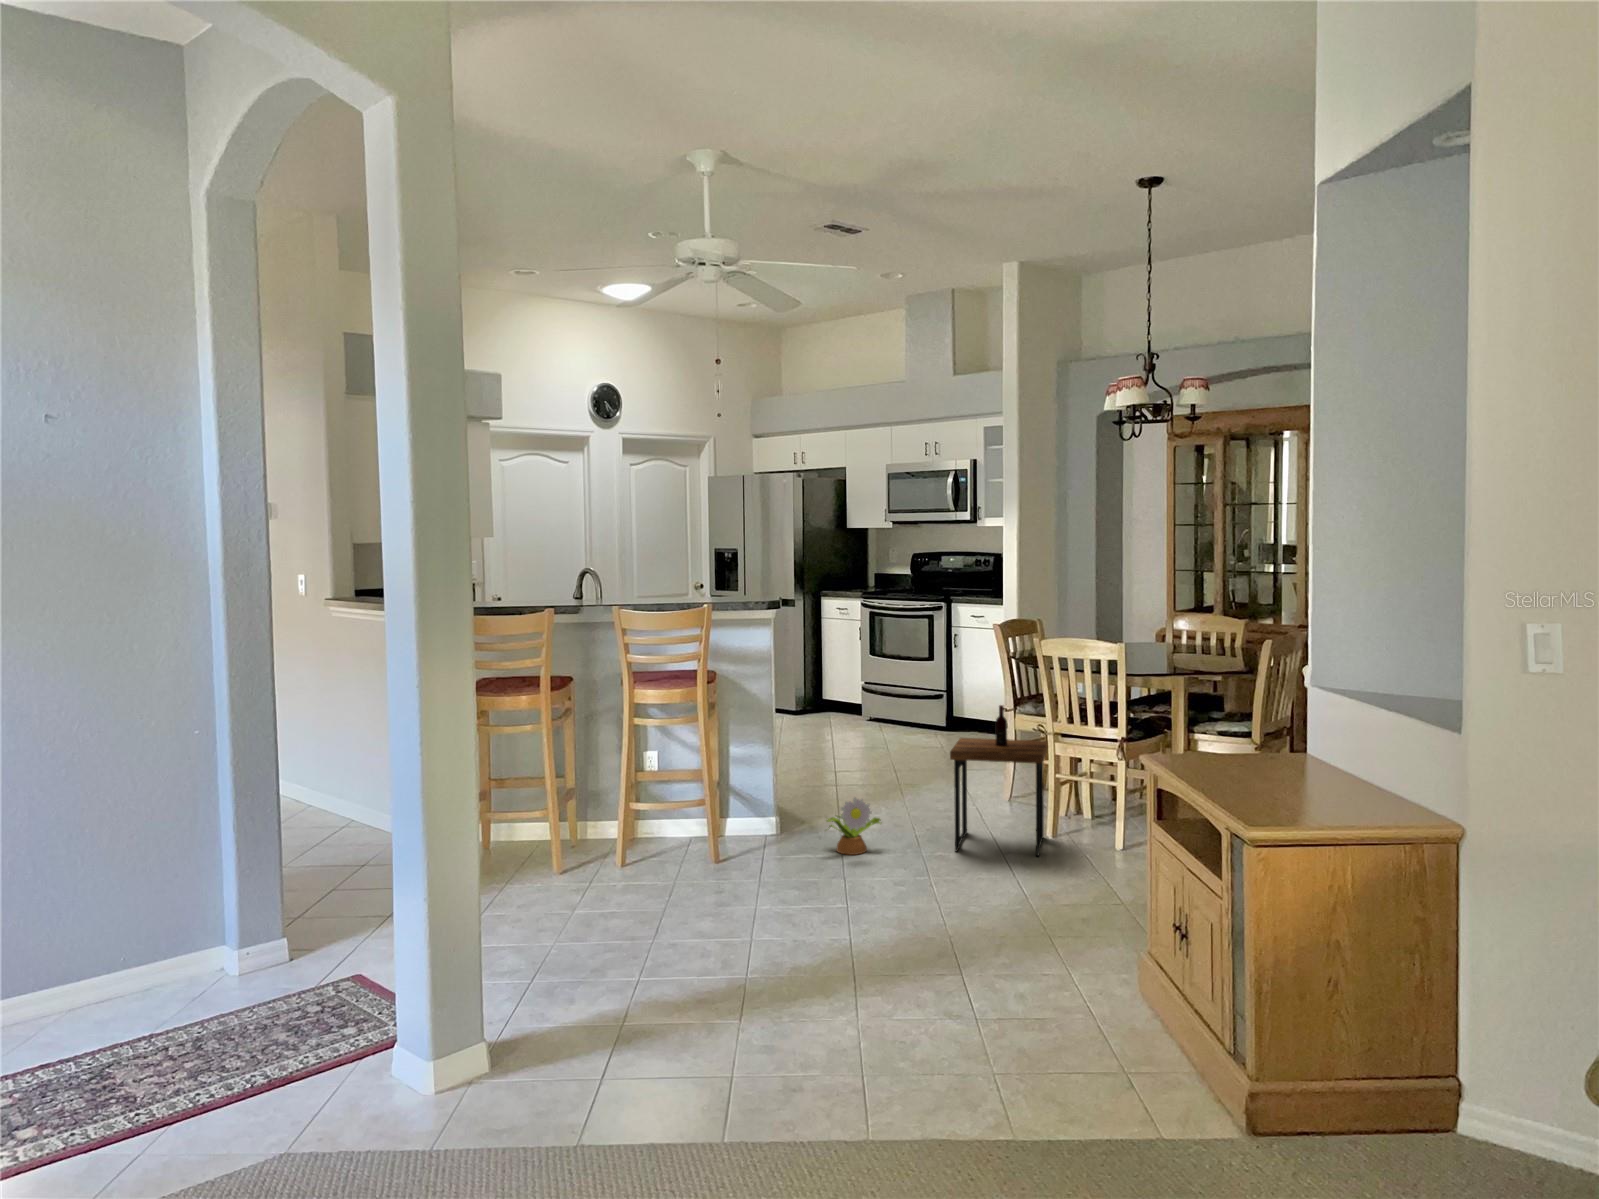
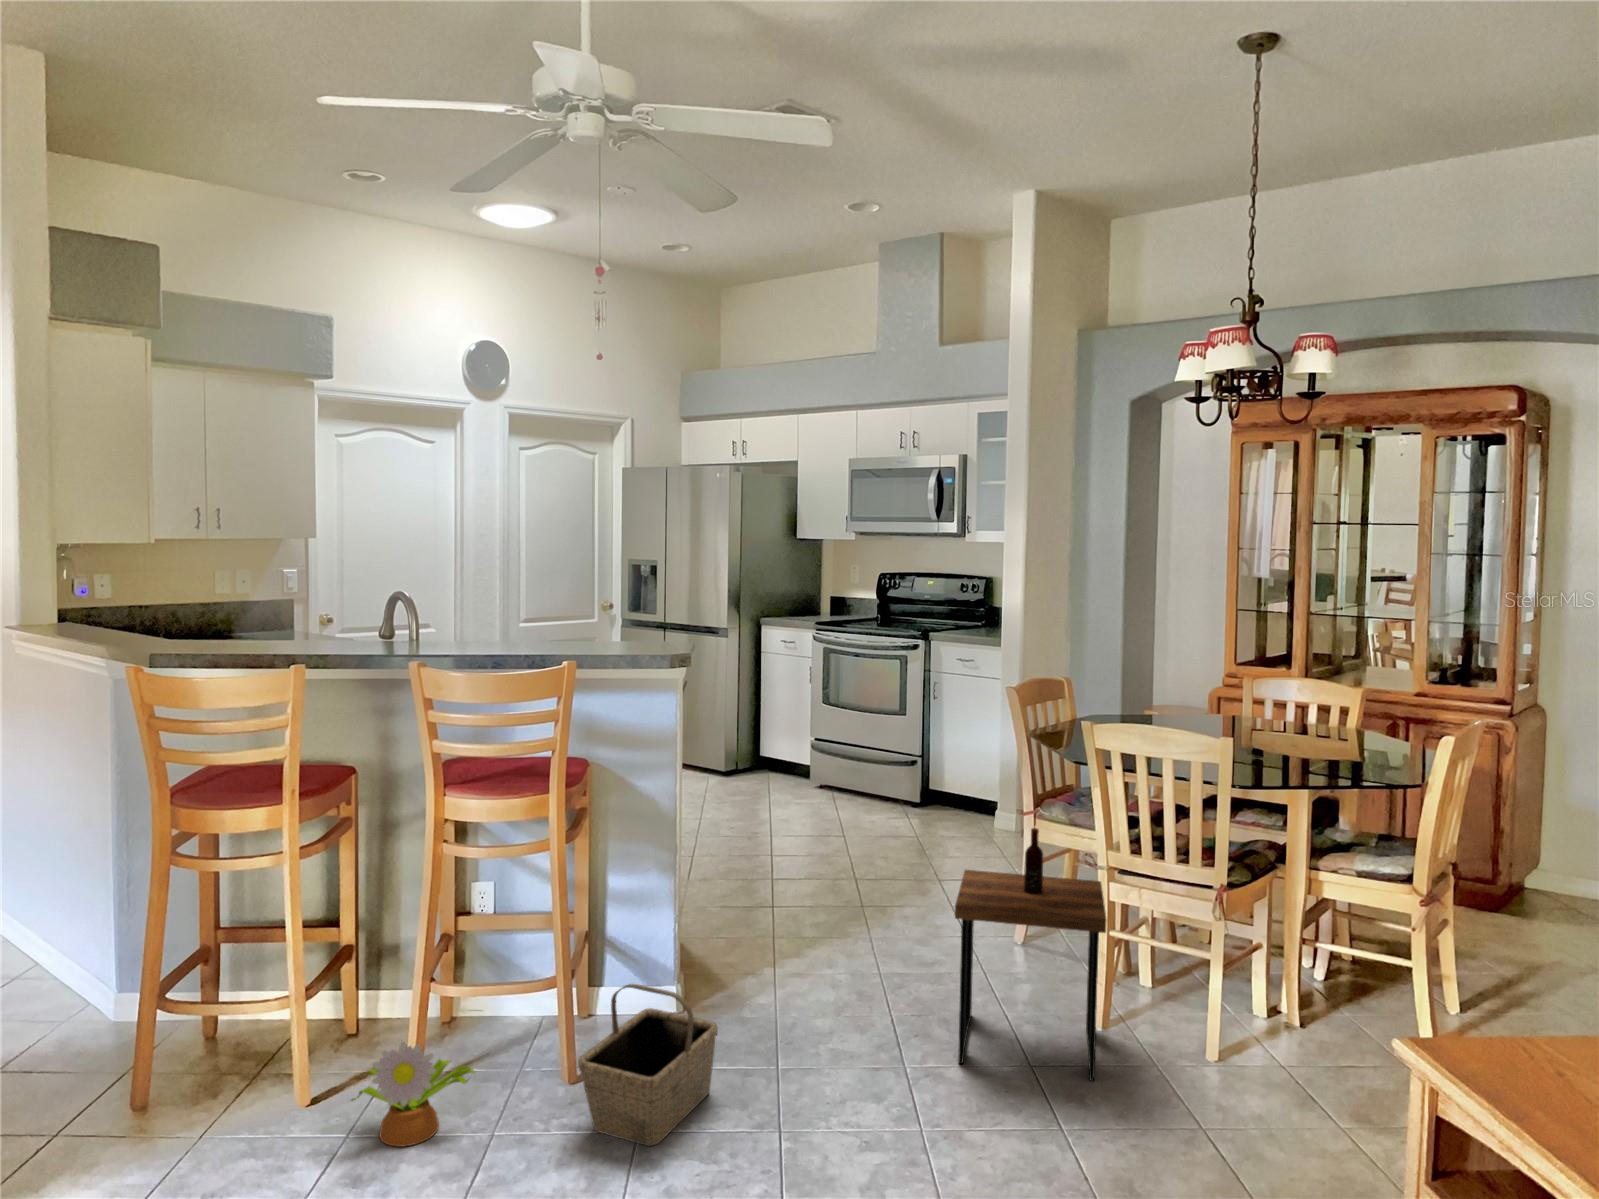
basket: none [724,796,805,882] -> present [578,984,718,1146]
decorative plant: present [826,797,881,855] -> present [351,1042,475,1147]

